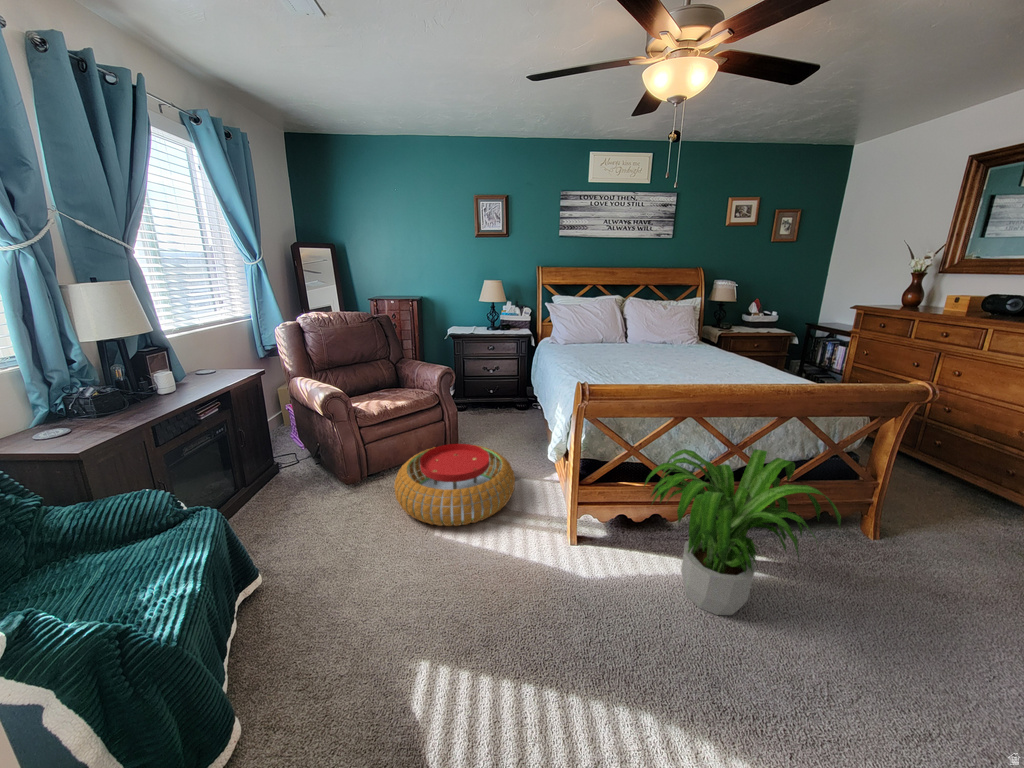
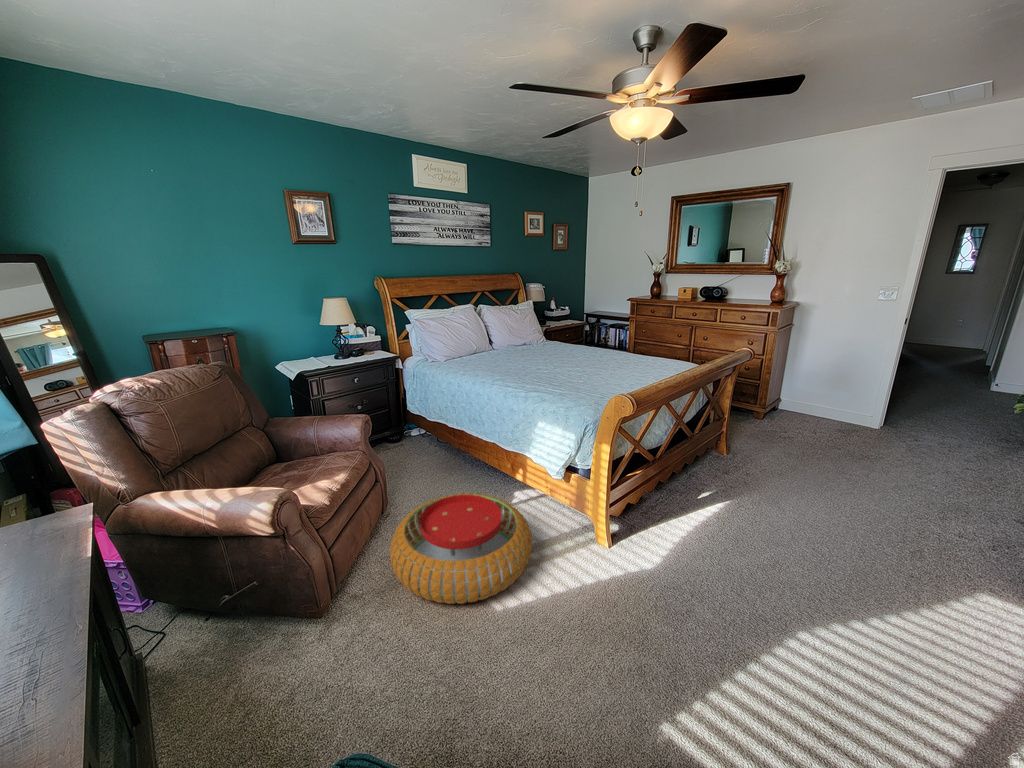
potted plant: present [644,449,841,615] -> none [664,415,794,543]

